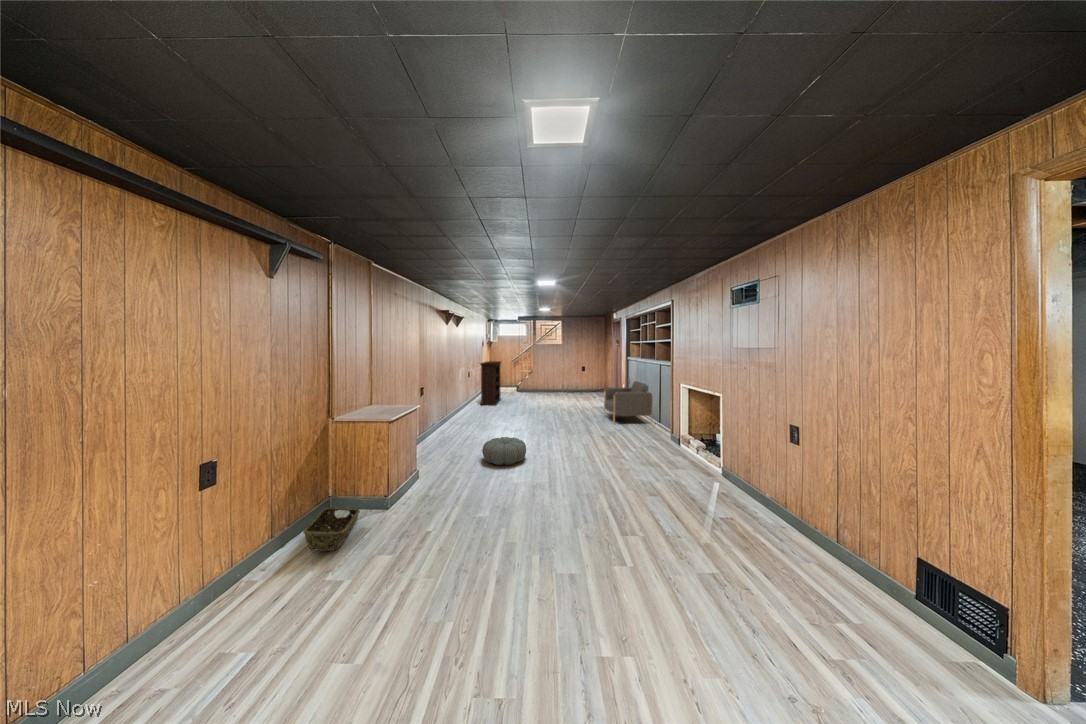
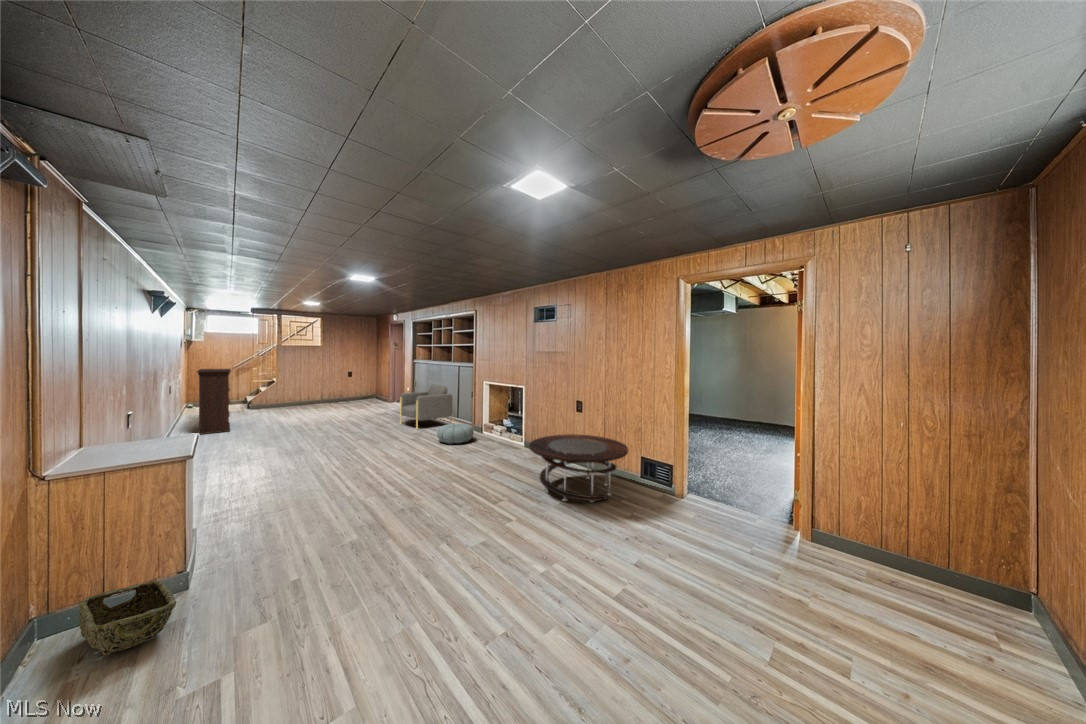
pouf: present [482,437,526,465] -> present [437,424,474,444]
coffee table: none [680,468,872,608] -> present [529,434,628,502]

